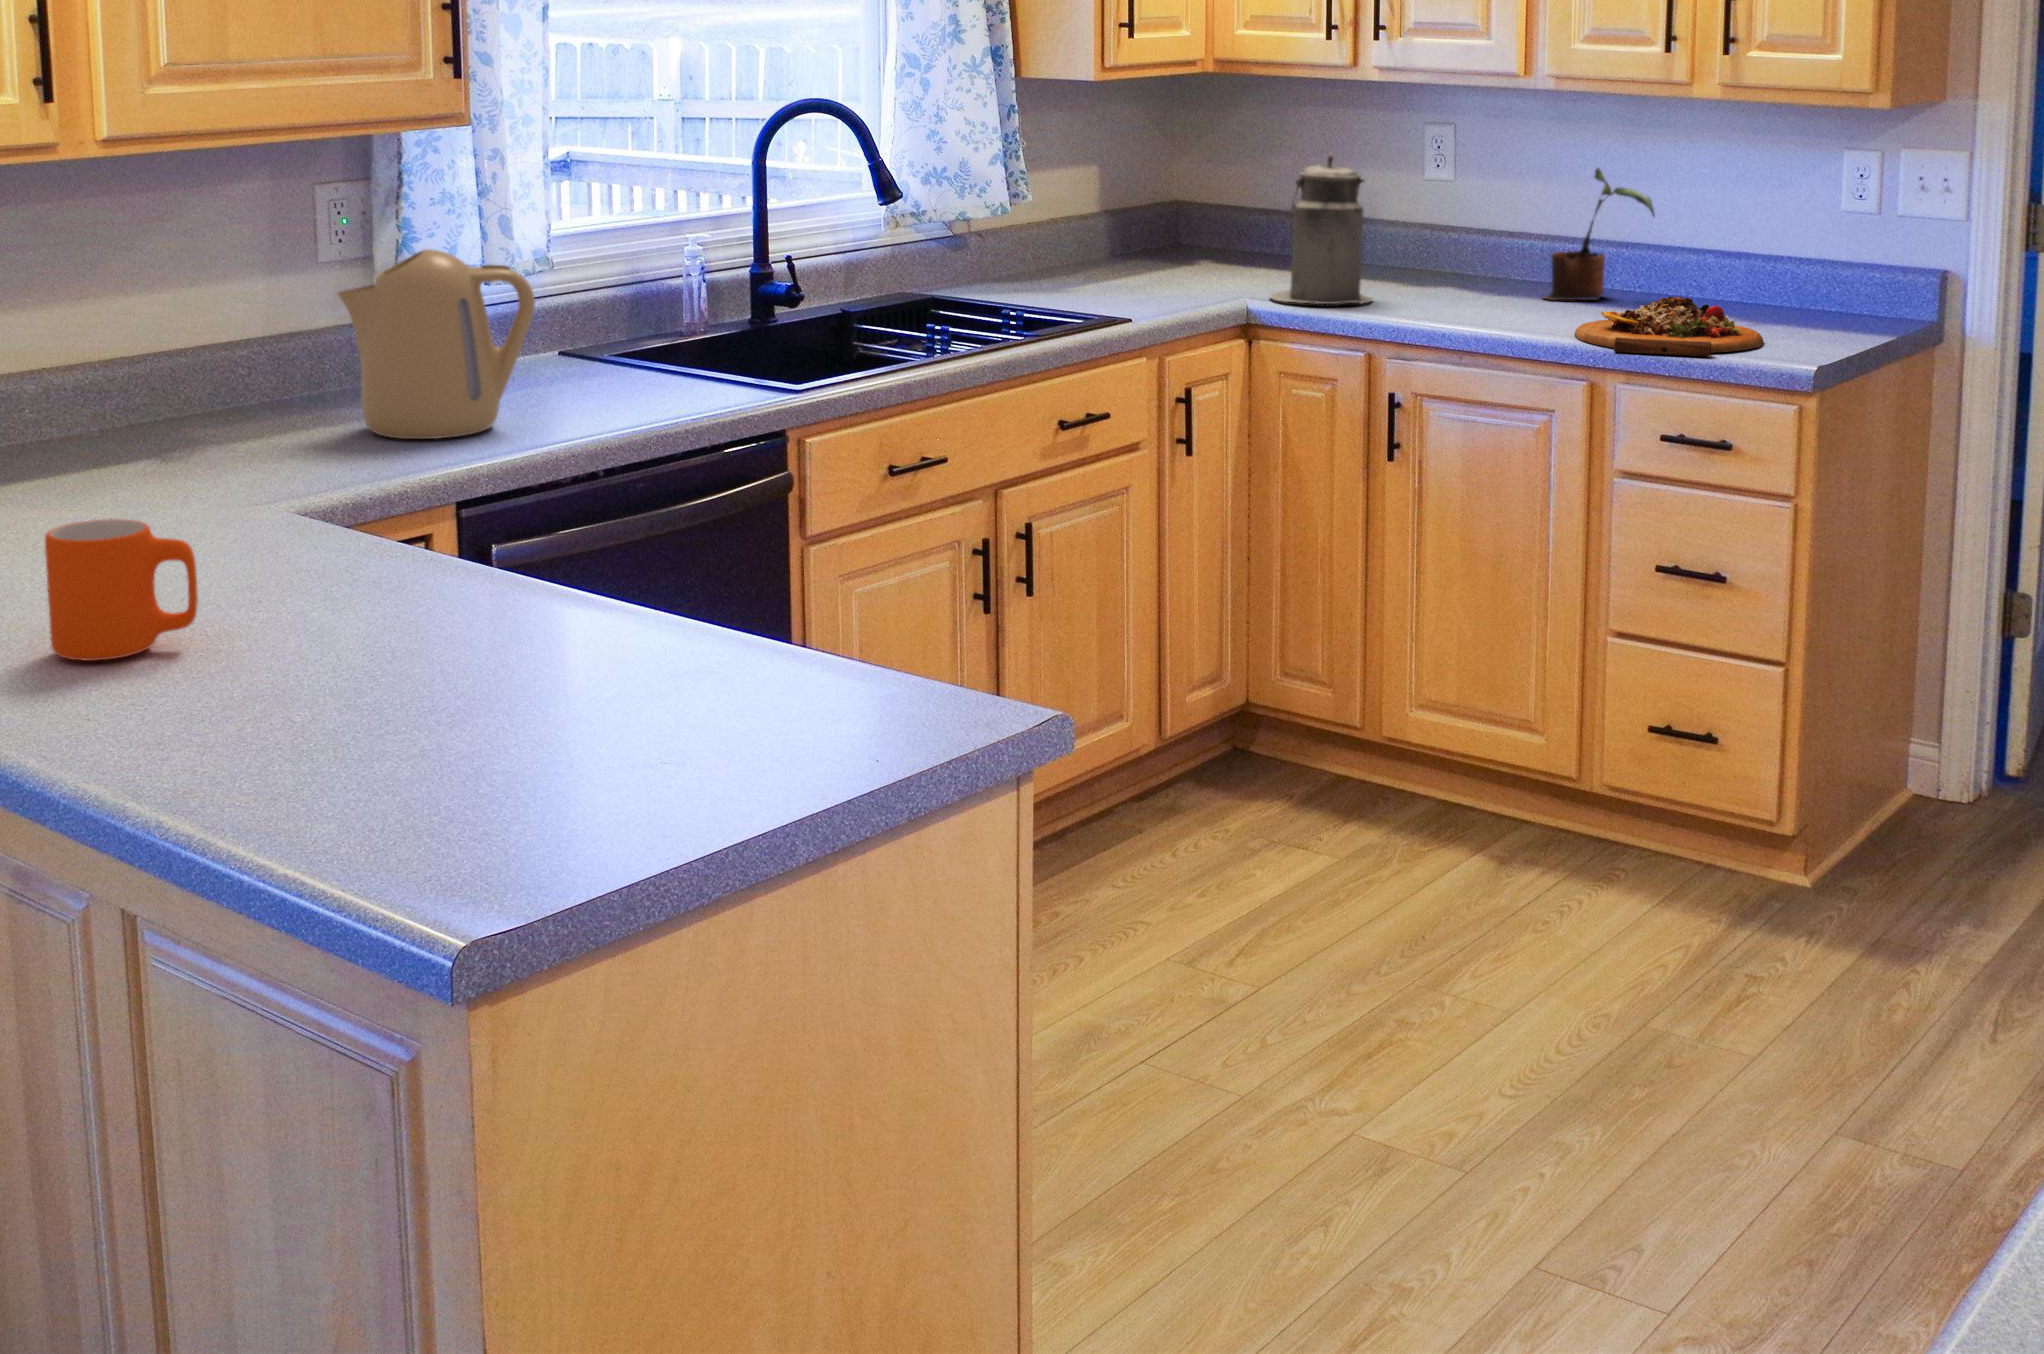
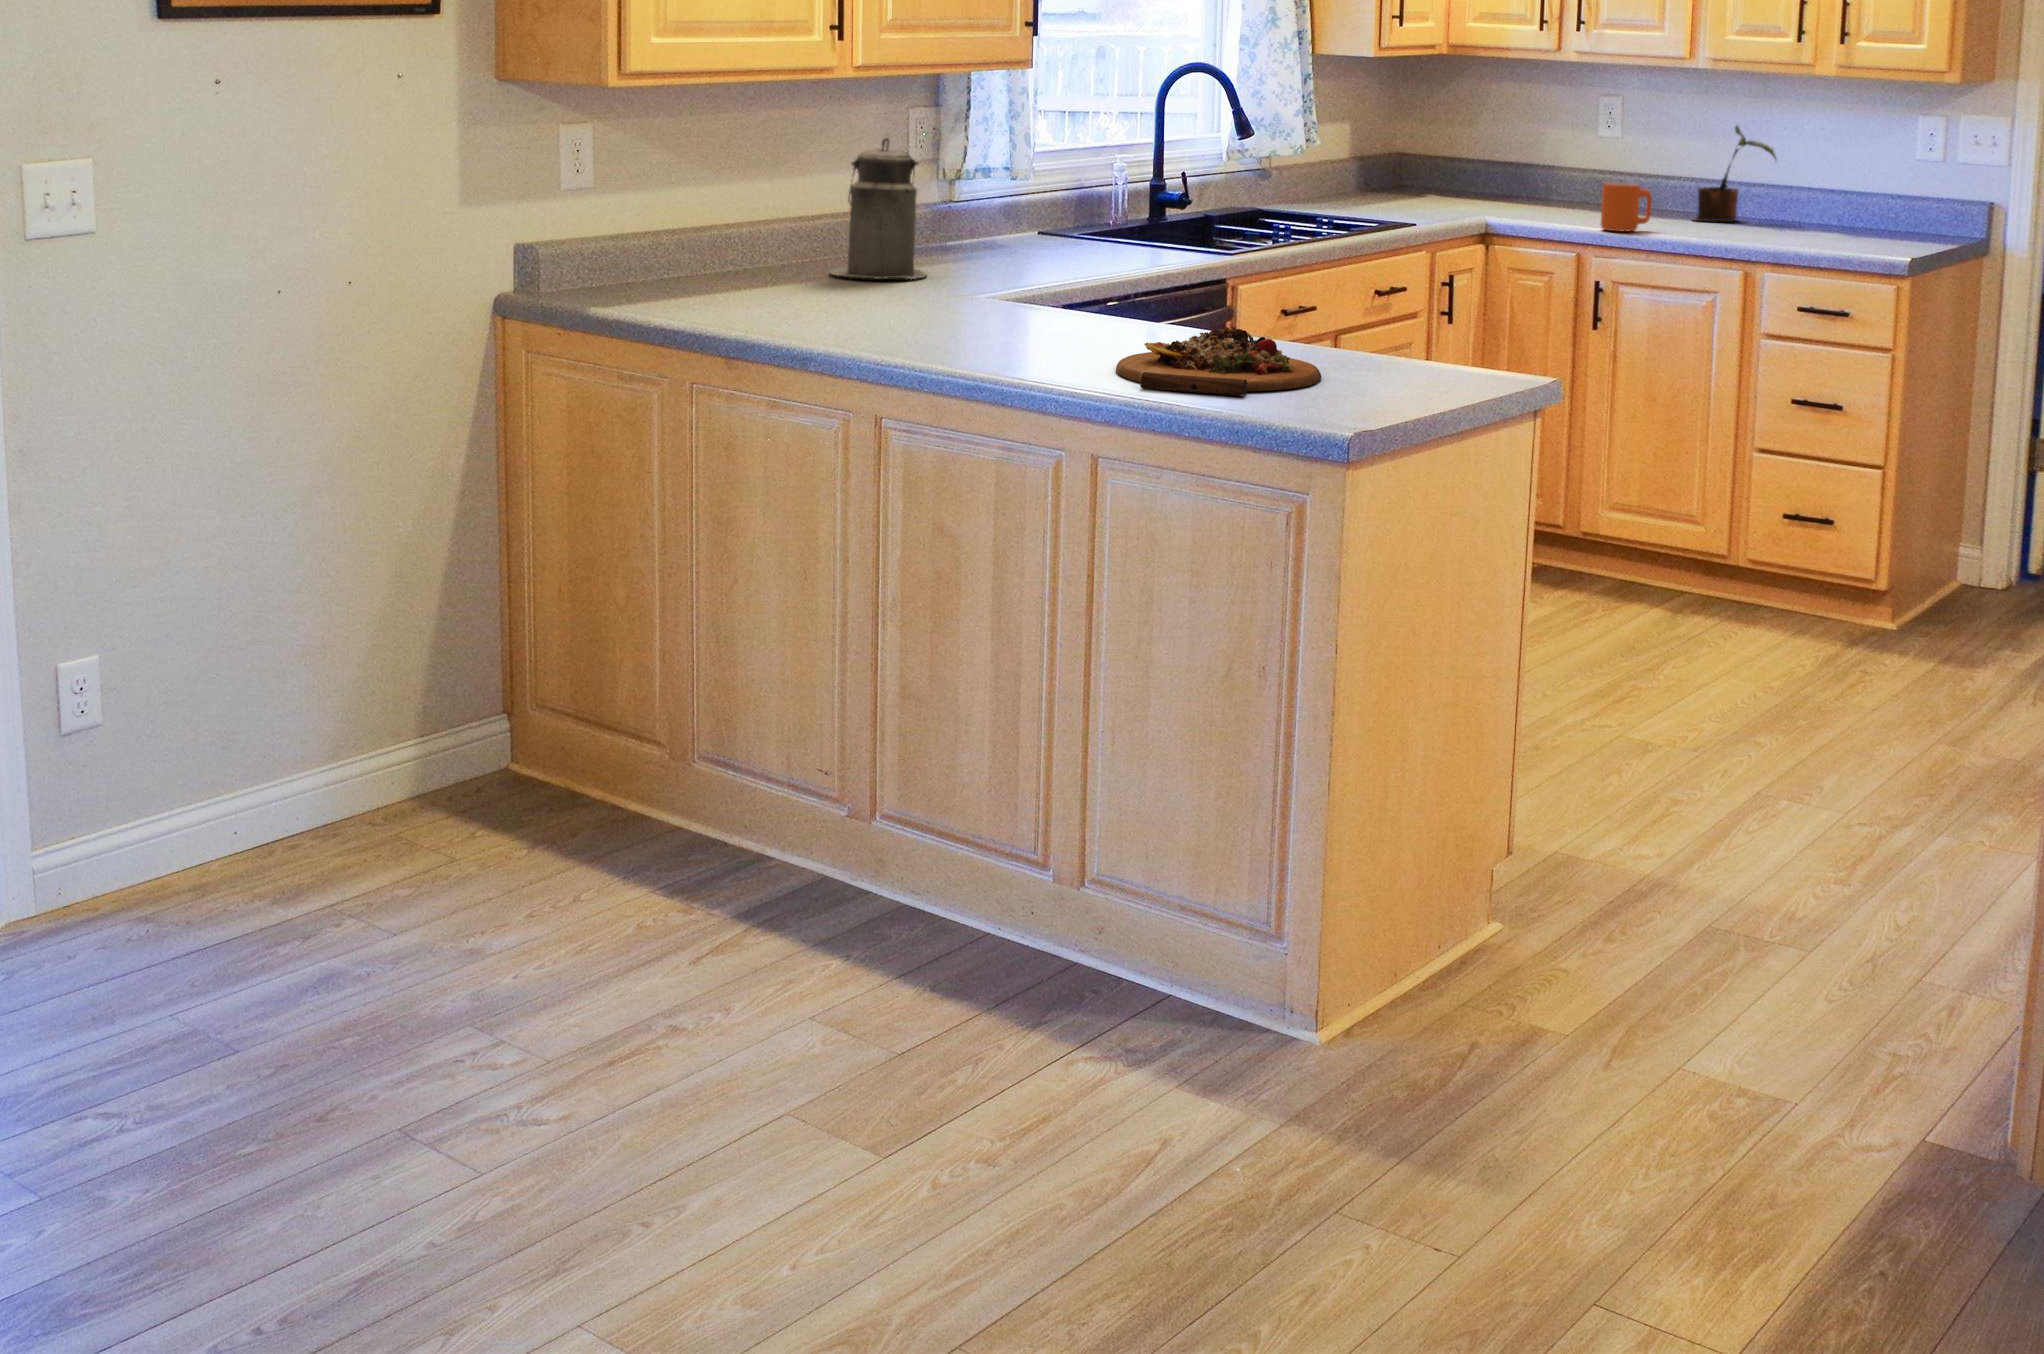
canister: present [1270,154,1372,304] -> present [830,138,926,279]
kettle: present [337,249,535,439] -> none [961,148,1081,270]
cutting board: present [1575,296,1763,357] -> present [1116,327,1321,396]
mug: present [45,519,198,661] -> present [1601,182,1652,231]

